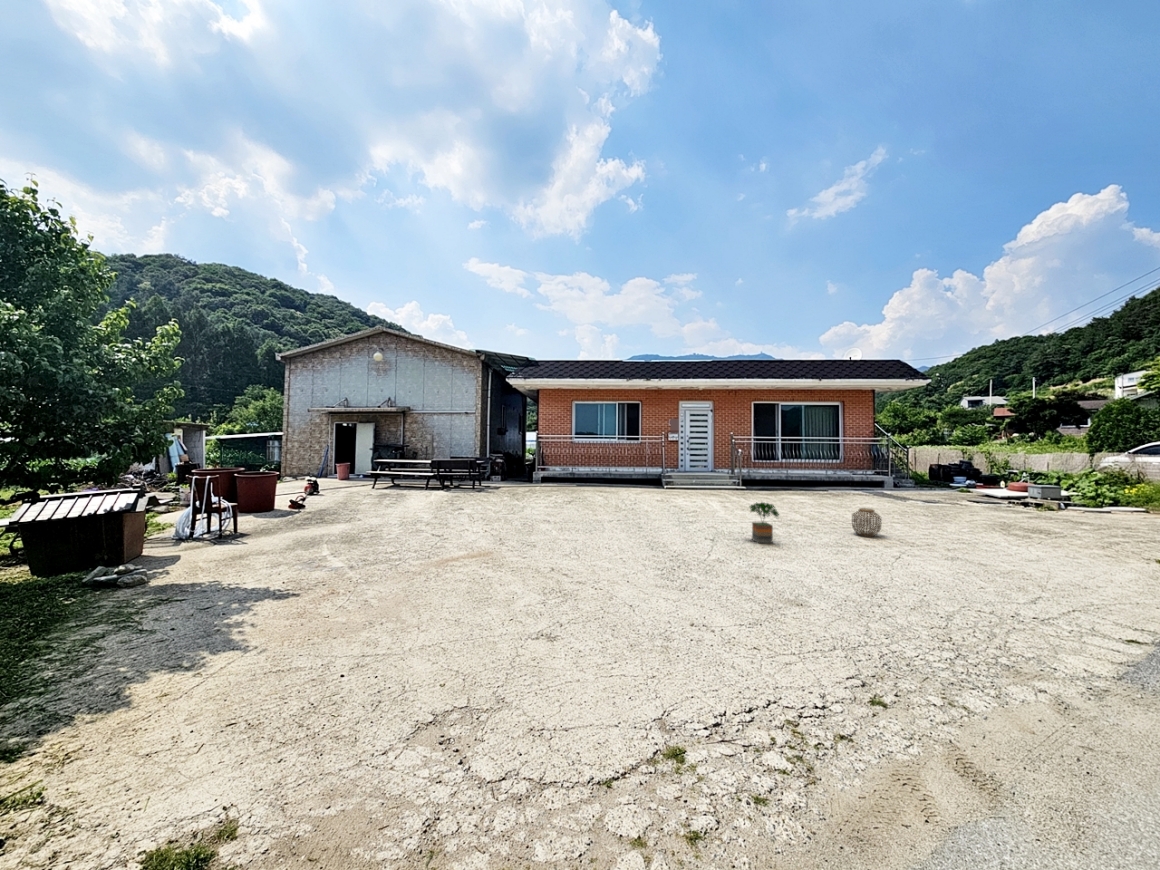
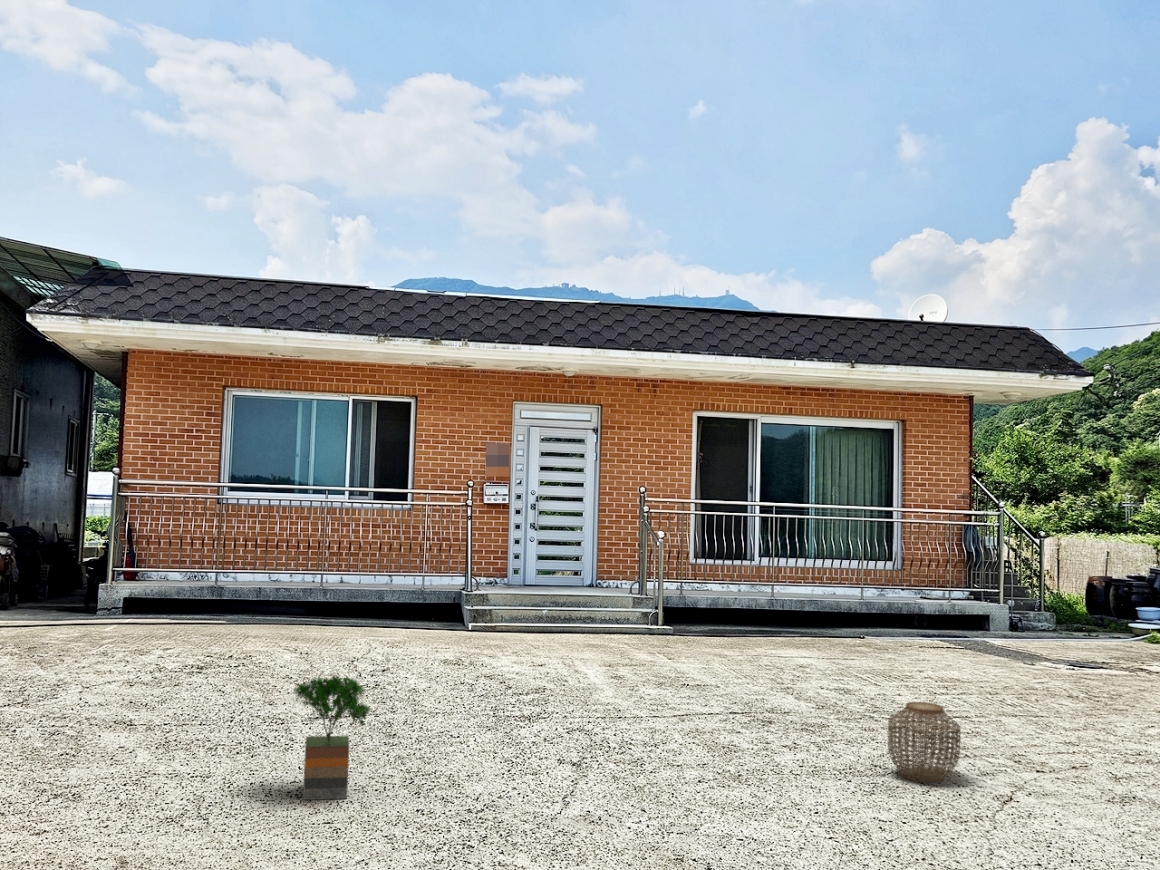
potted tree: present [750,502,779,543] -> present [294,676,370,800]

